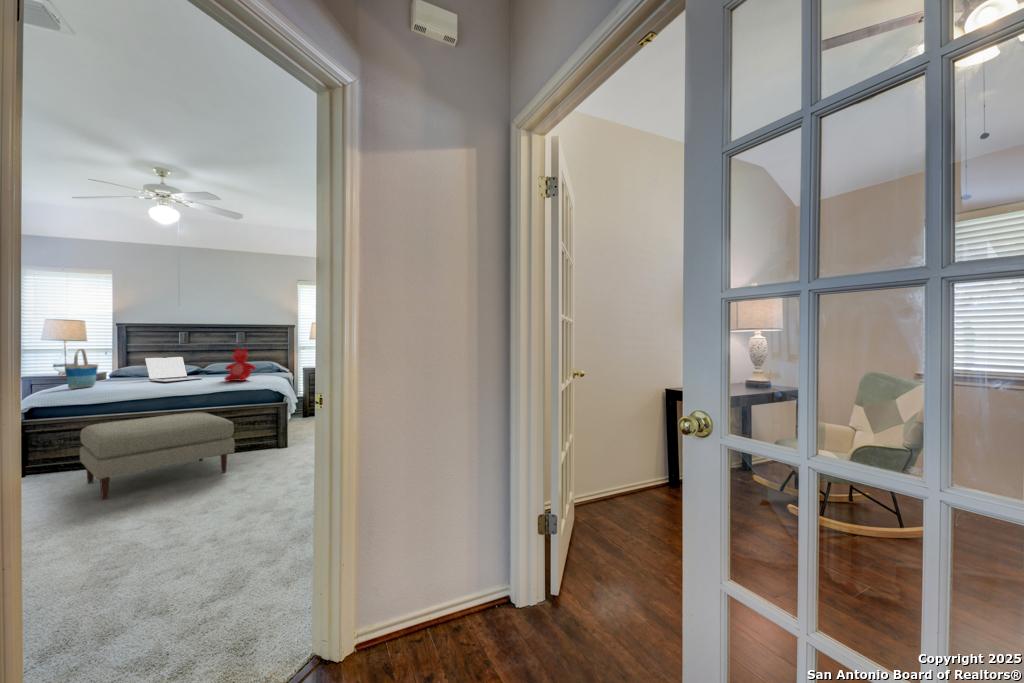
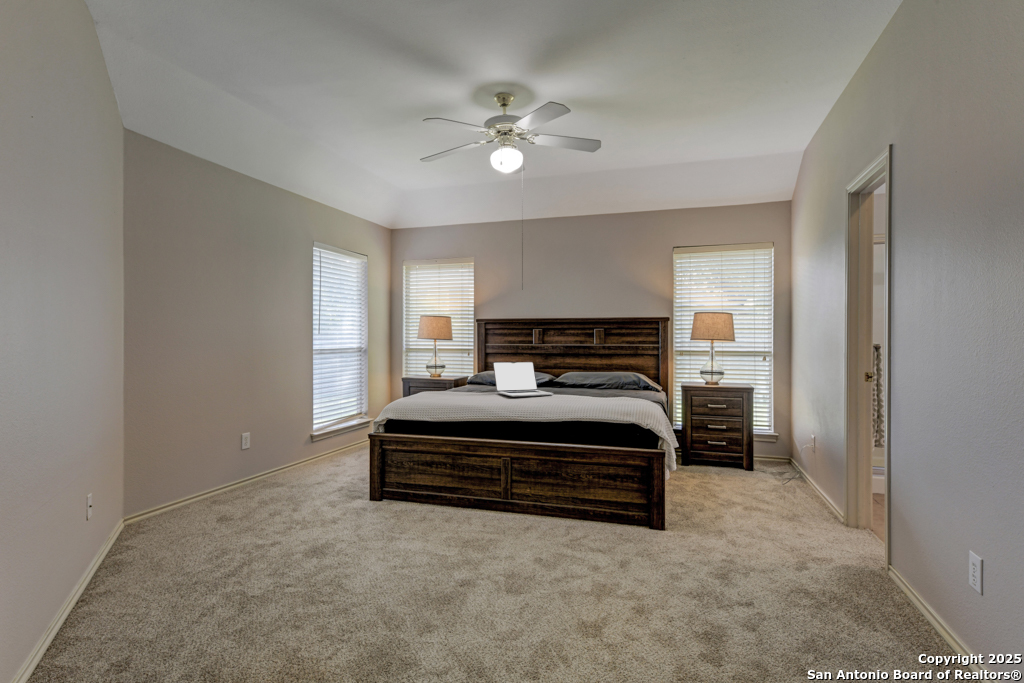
teddy bear: present [225,348,256,381] -> none [579,351,620,404]
tote bag: present [65,349,98,389] -> none [418,349,448,398]
ottoman: present [80,412,235,500] -> none [418,450,590,576]

